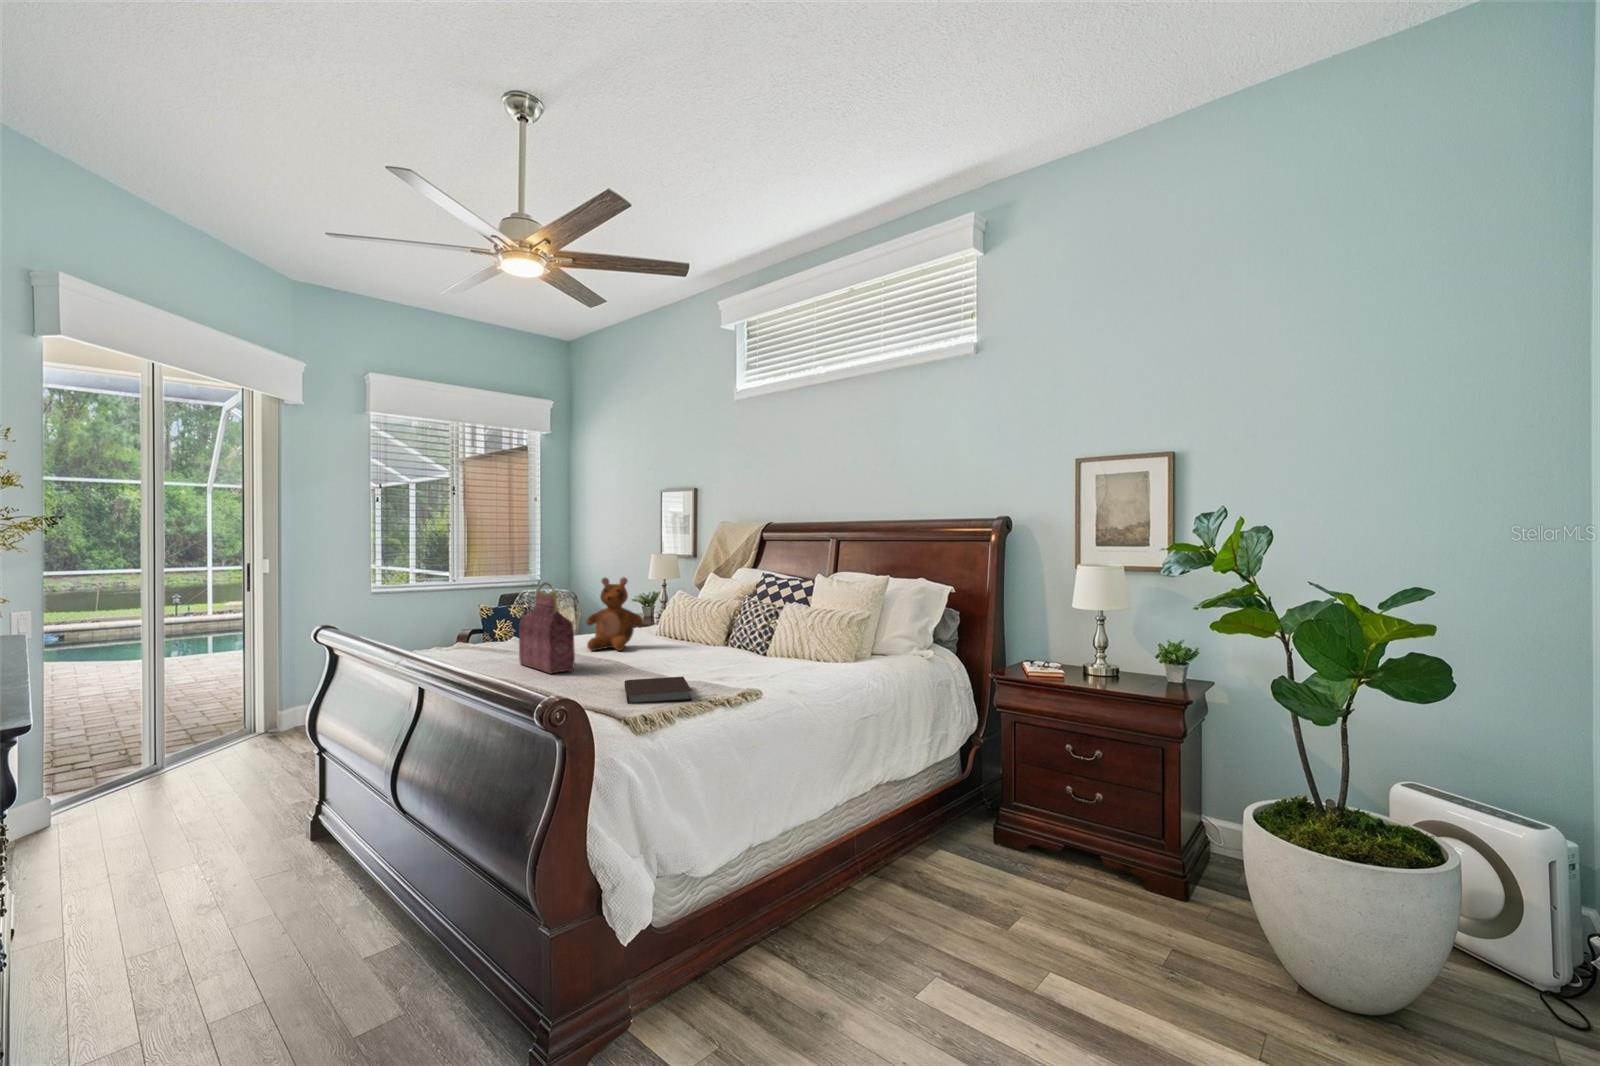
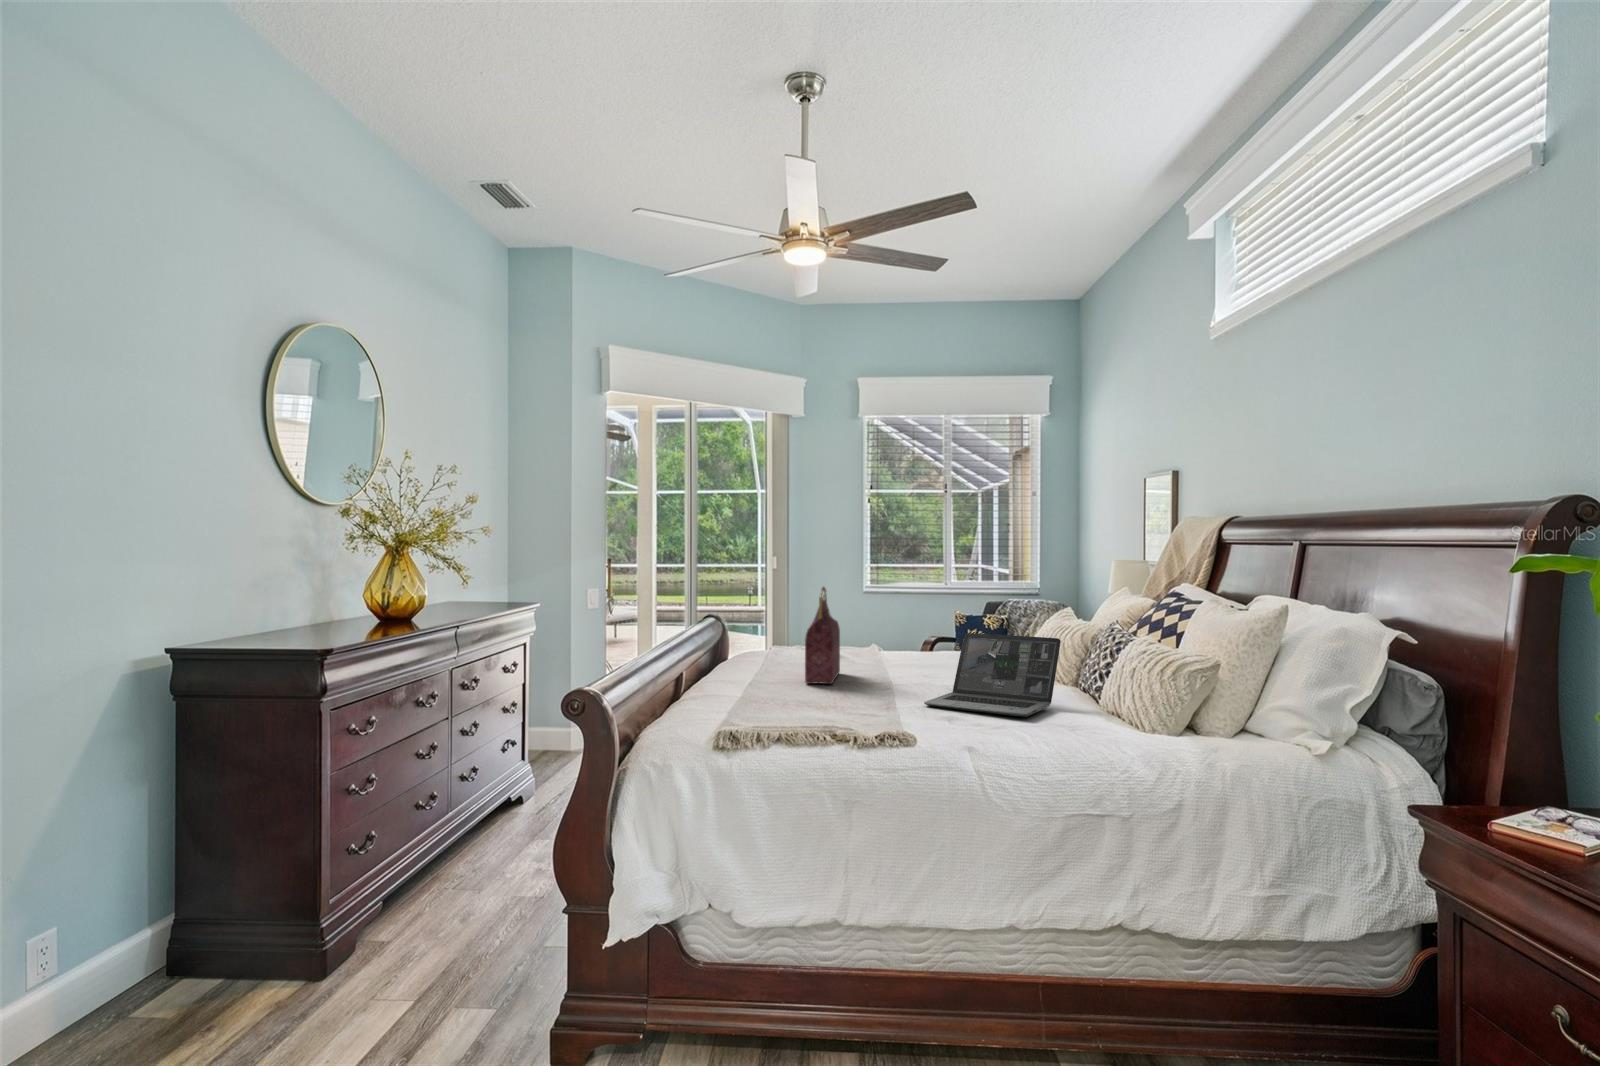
teddy bear: present [586,577,643,651] -> none [916,586,986,673]
laptop: none [675,611,767,673] -> present [924,633,1061,717]
notebook: present [625,677,692,704] -> none [770,699,875,731]

